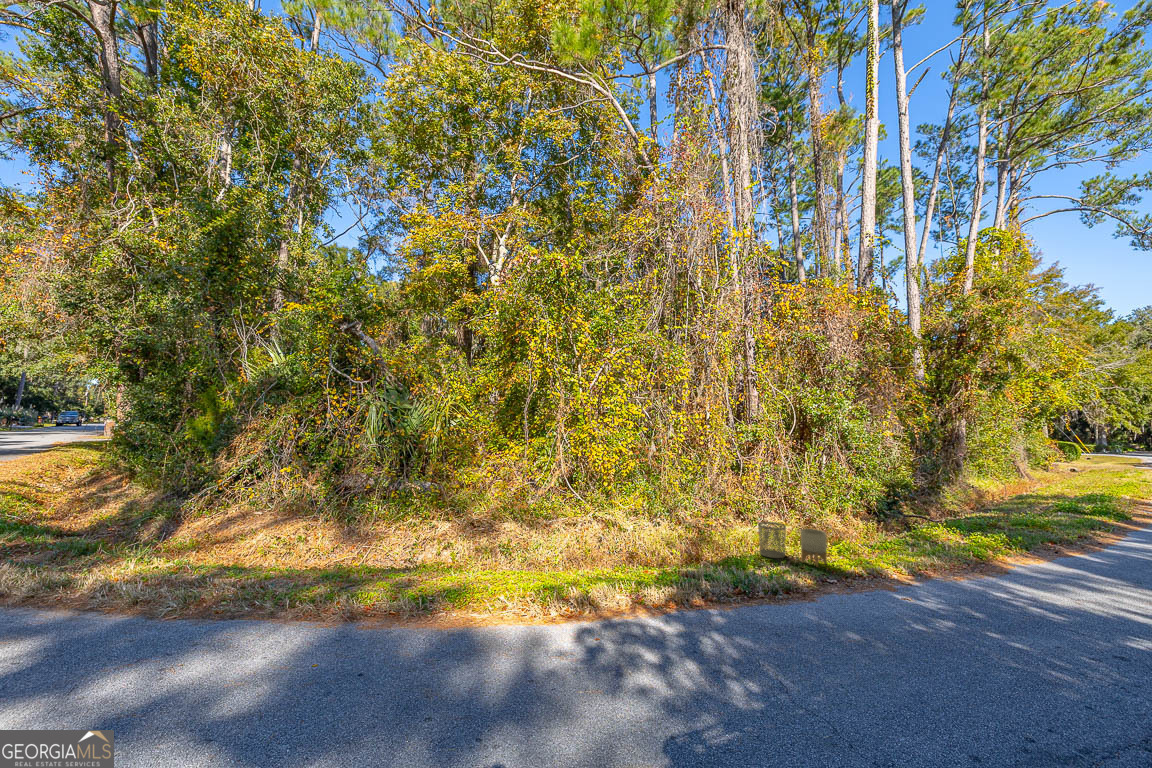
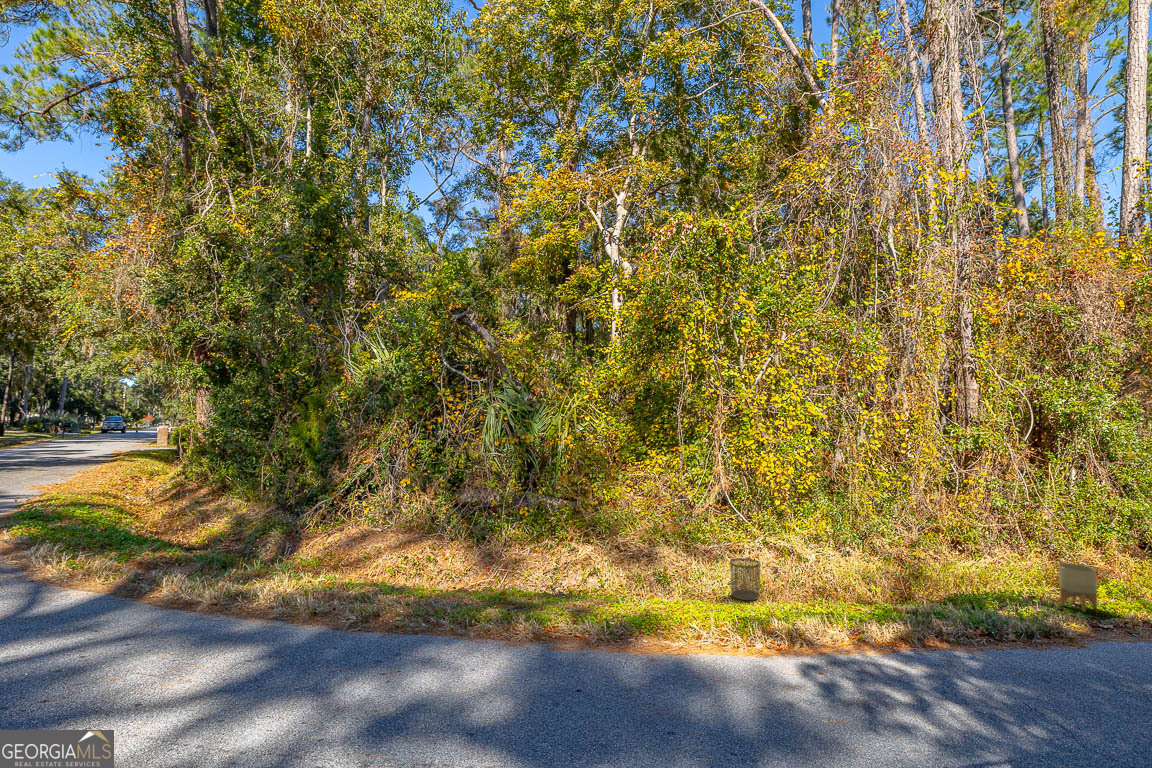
waste bin: present [758,522,786,558] -> present [730,558,760,600]

